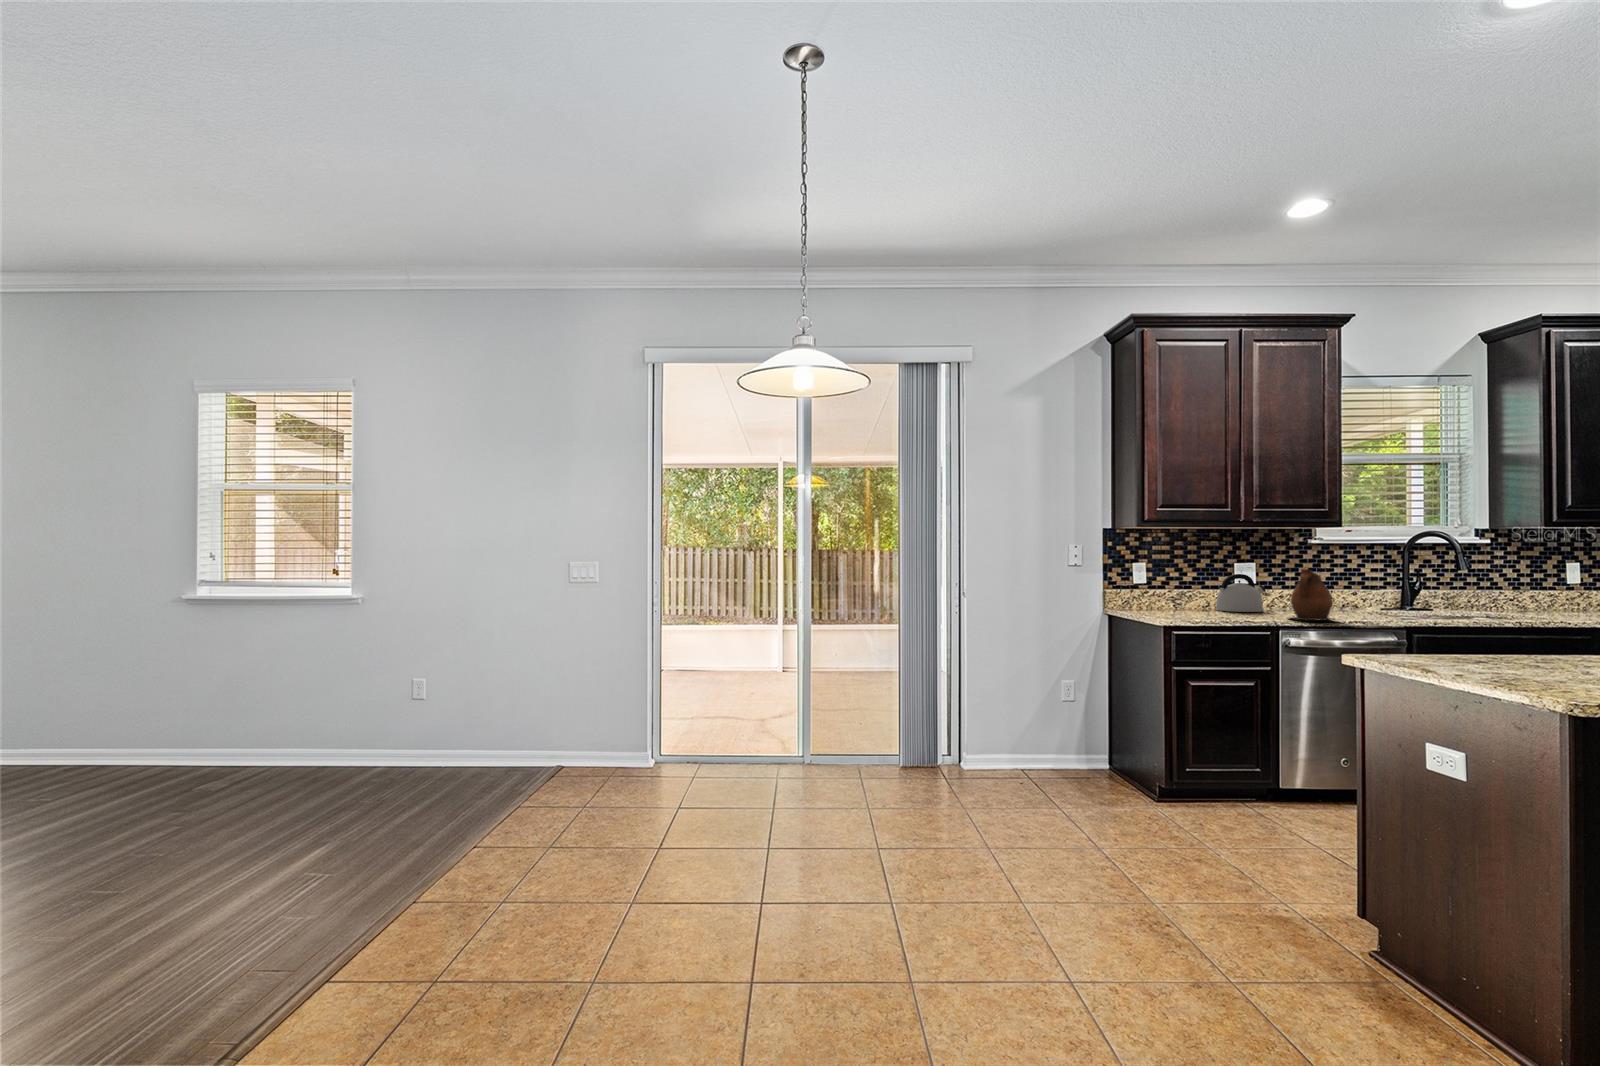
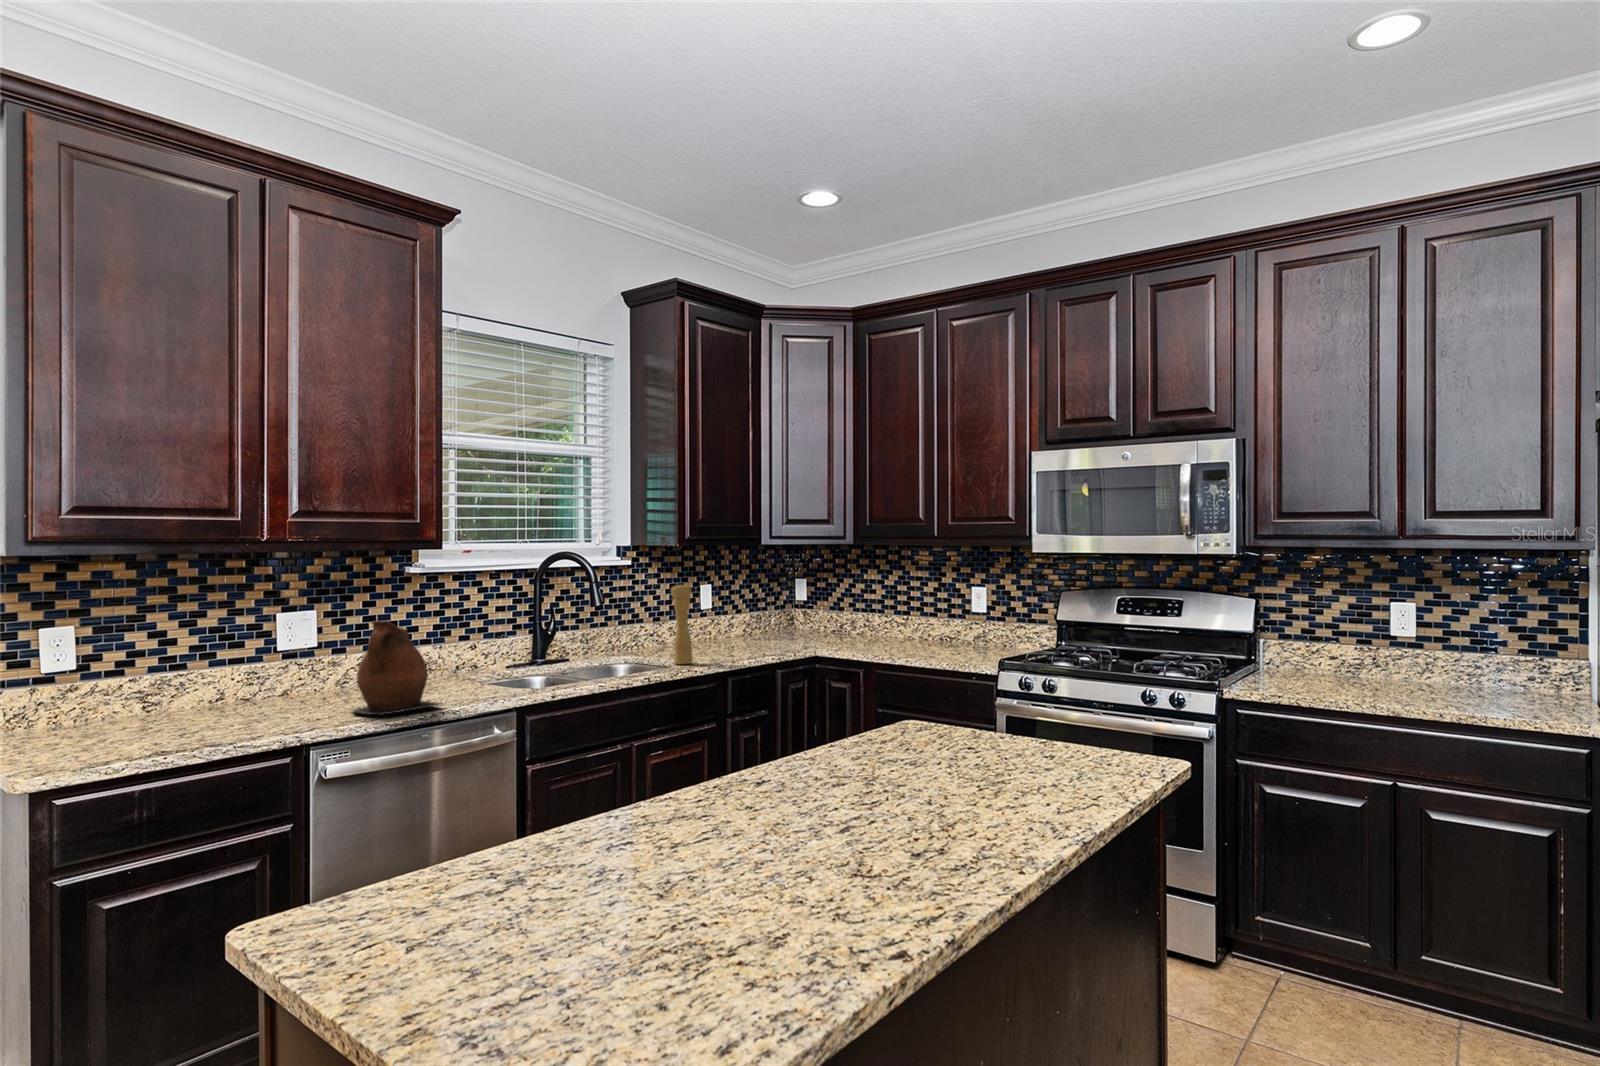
pepper mill: none [1527,559,1548,621] -> present [671,584,693,664]
kettle: present [1216,574,1266,612] -> none [231,634,328,708]

